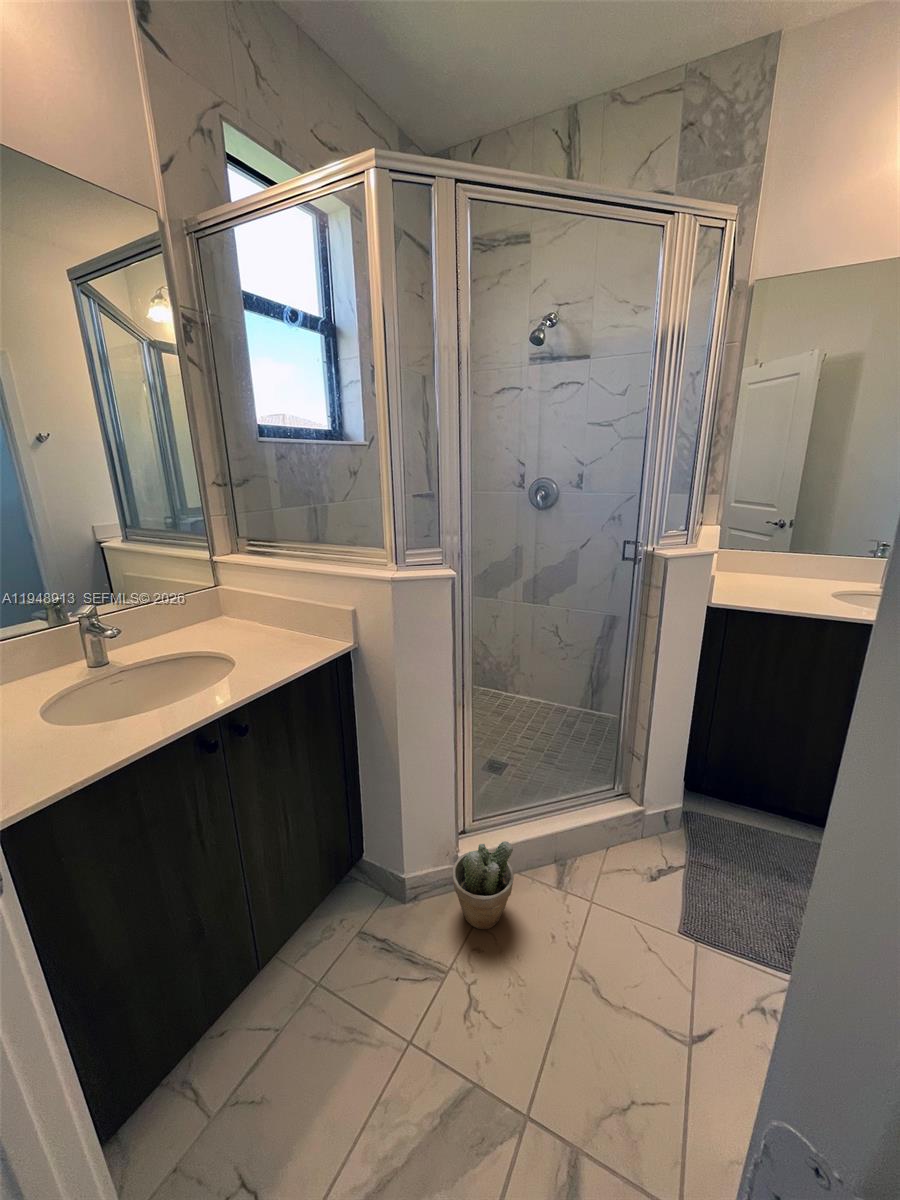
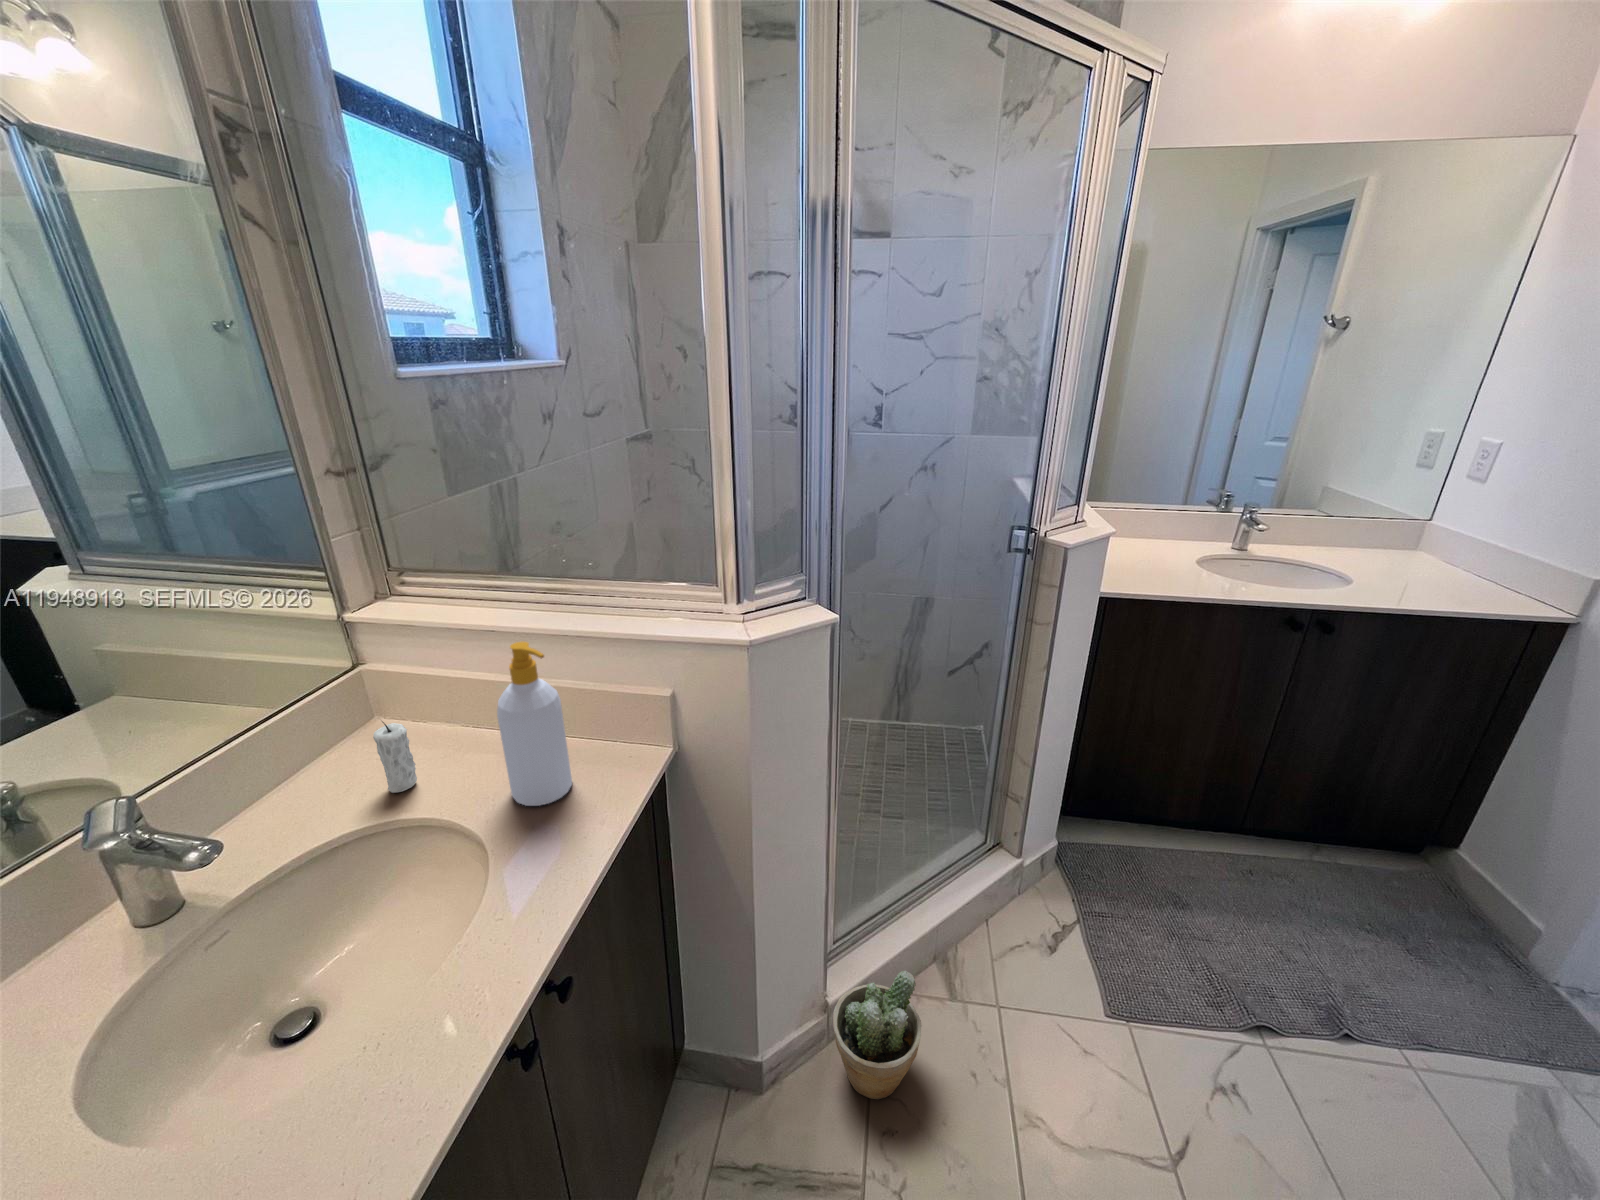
soap bottle: none [253,564,292,656] -> present [497,642,572,806]
candle: none [203,600,223,642] -> present [373,721,417,793]

